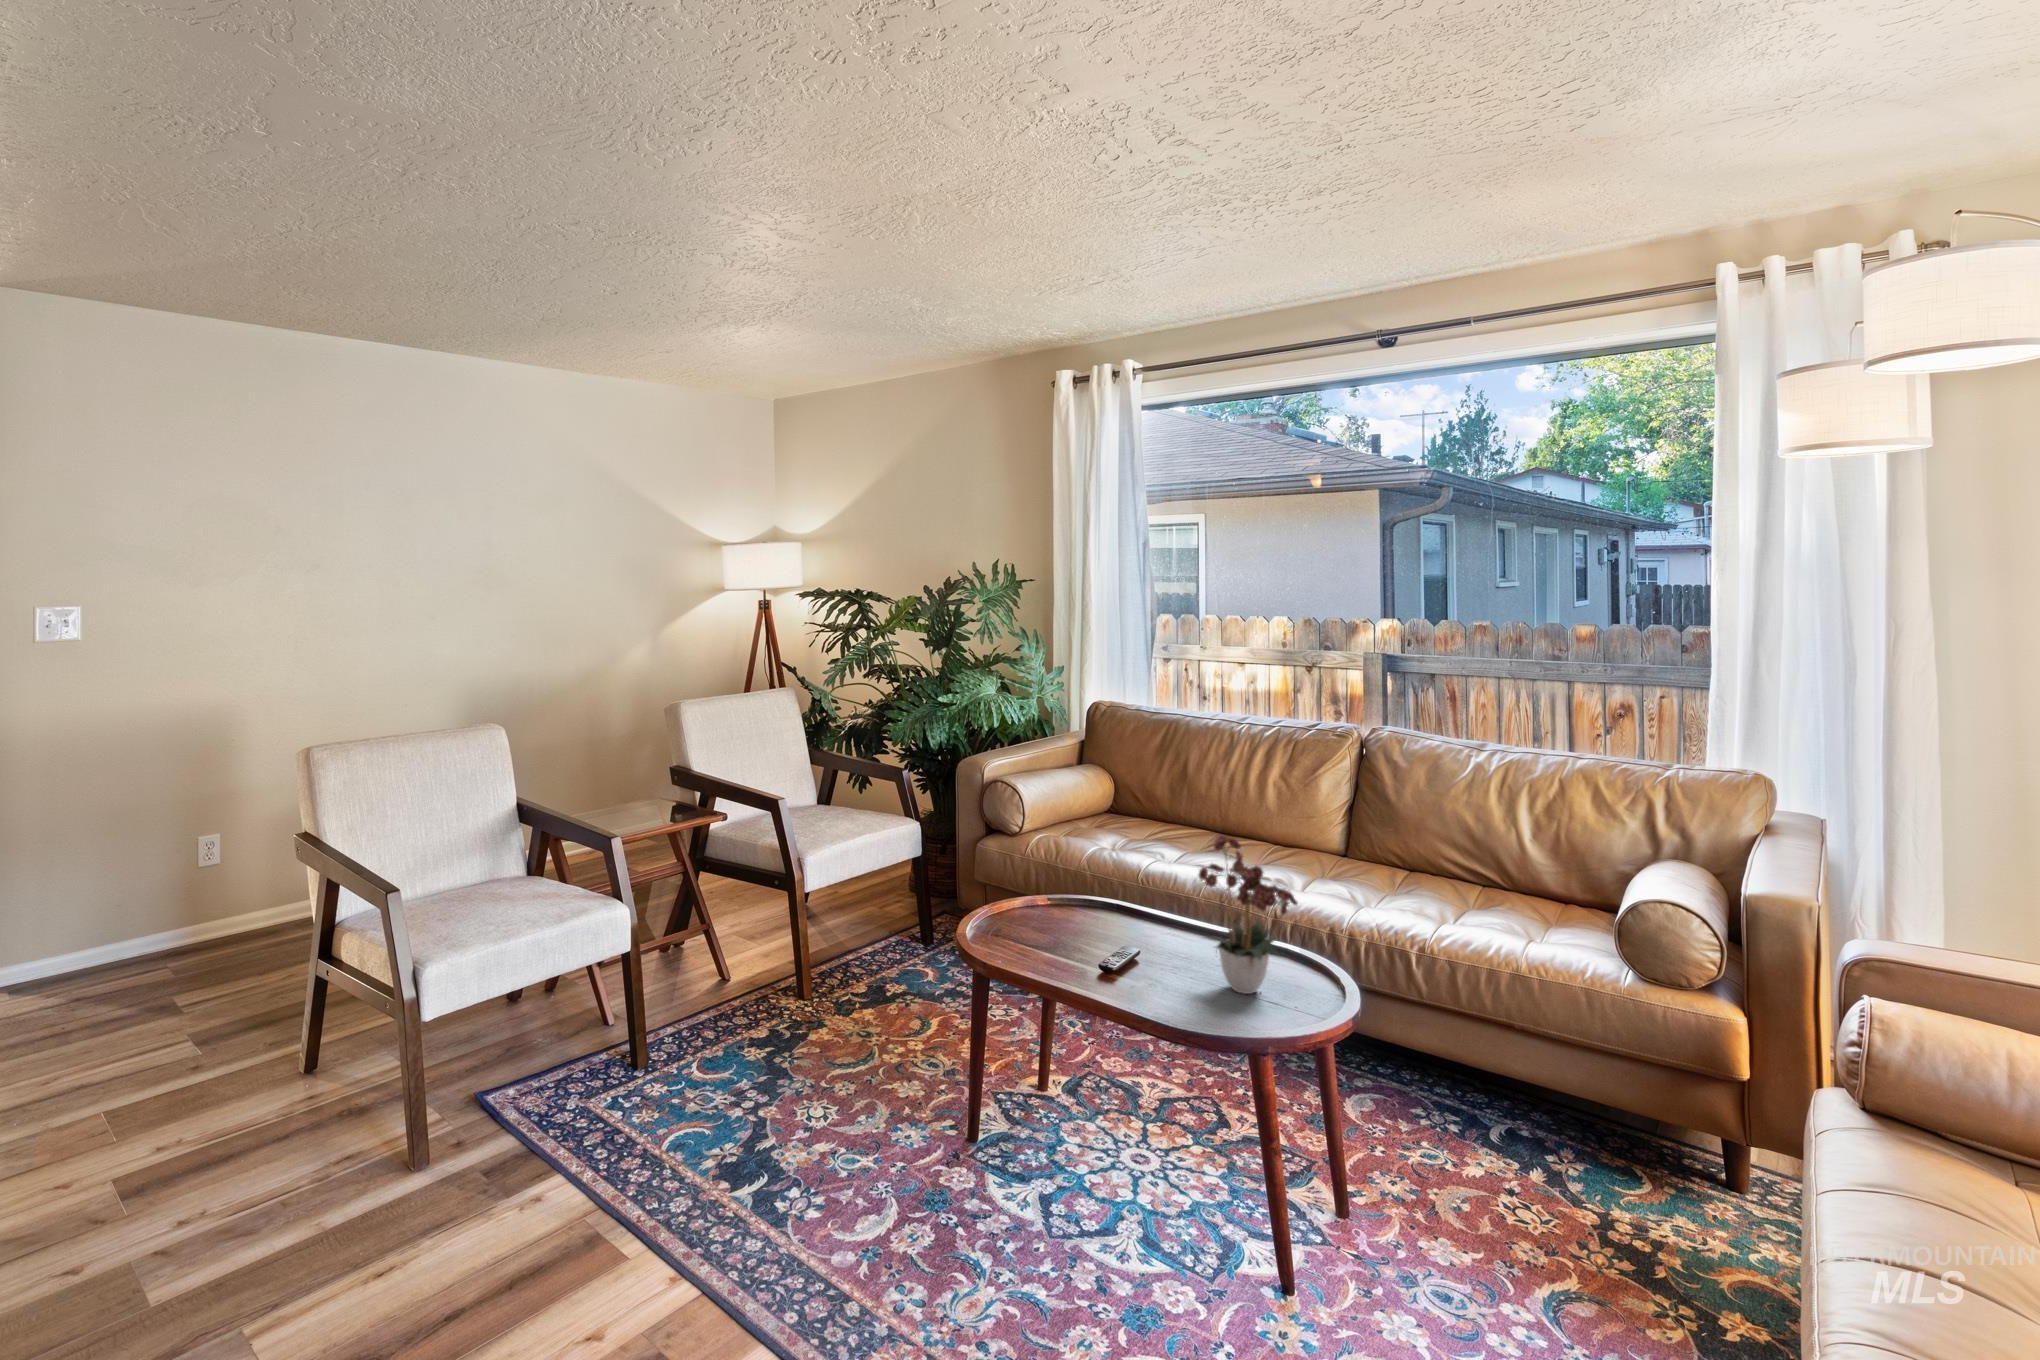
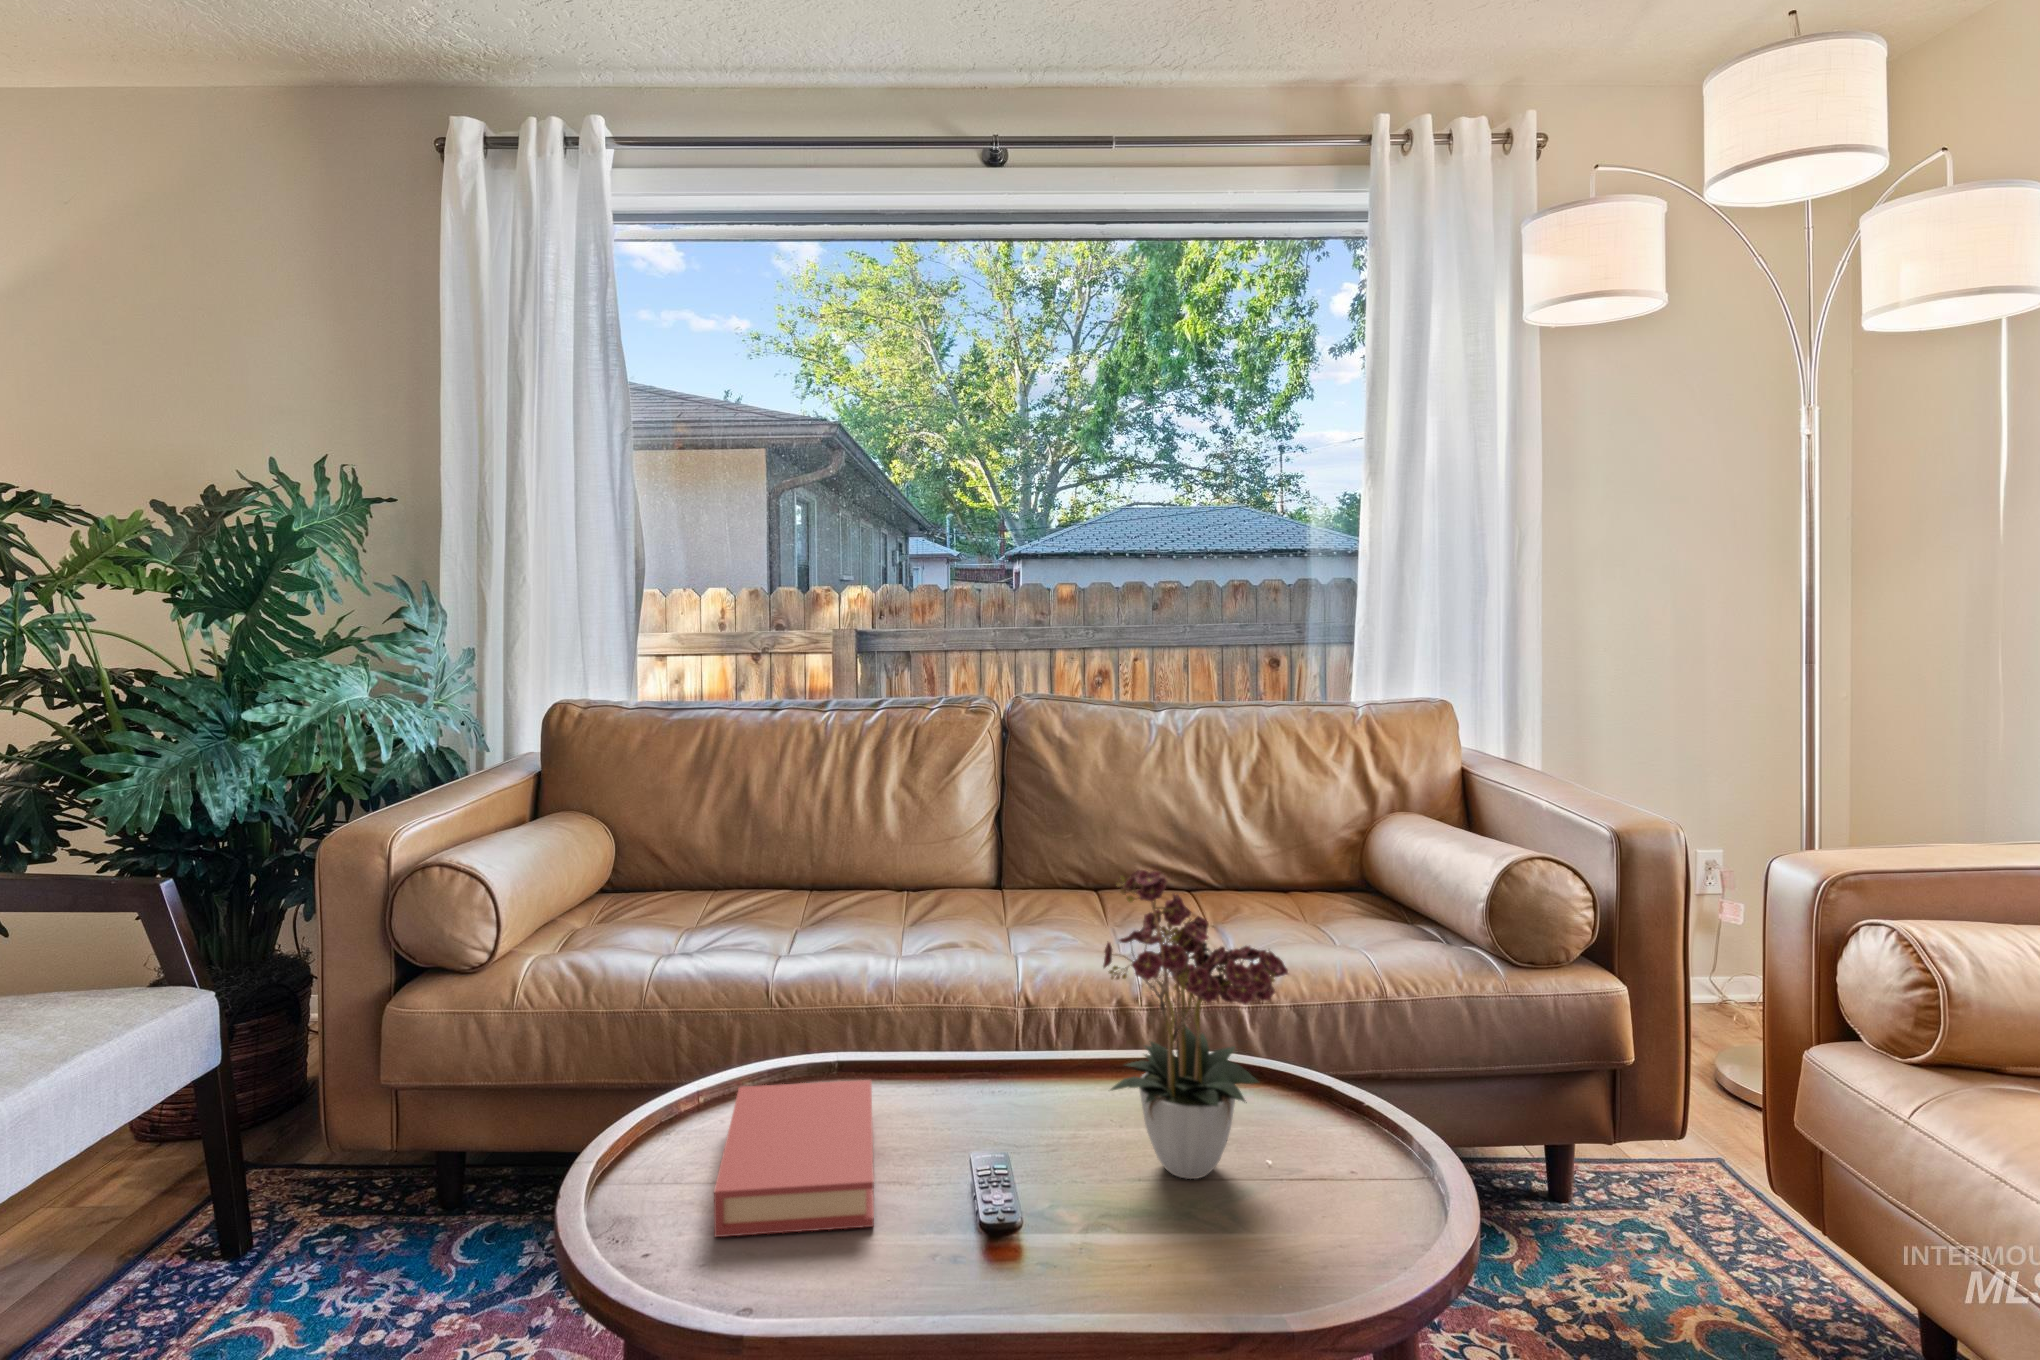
book: none [1025,903,1127,963] -> present [714,1080,874,1237]

